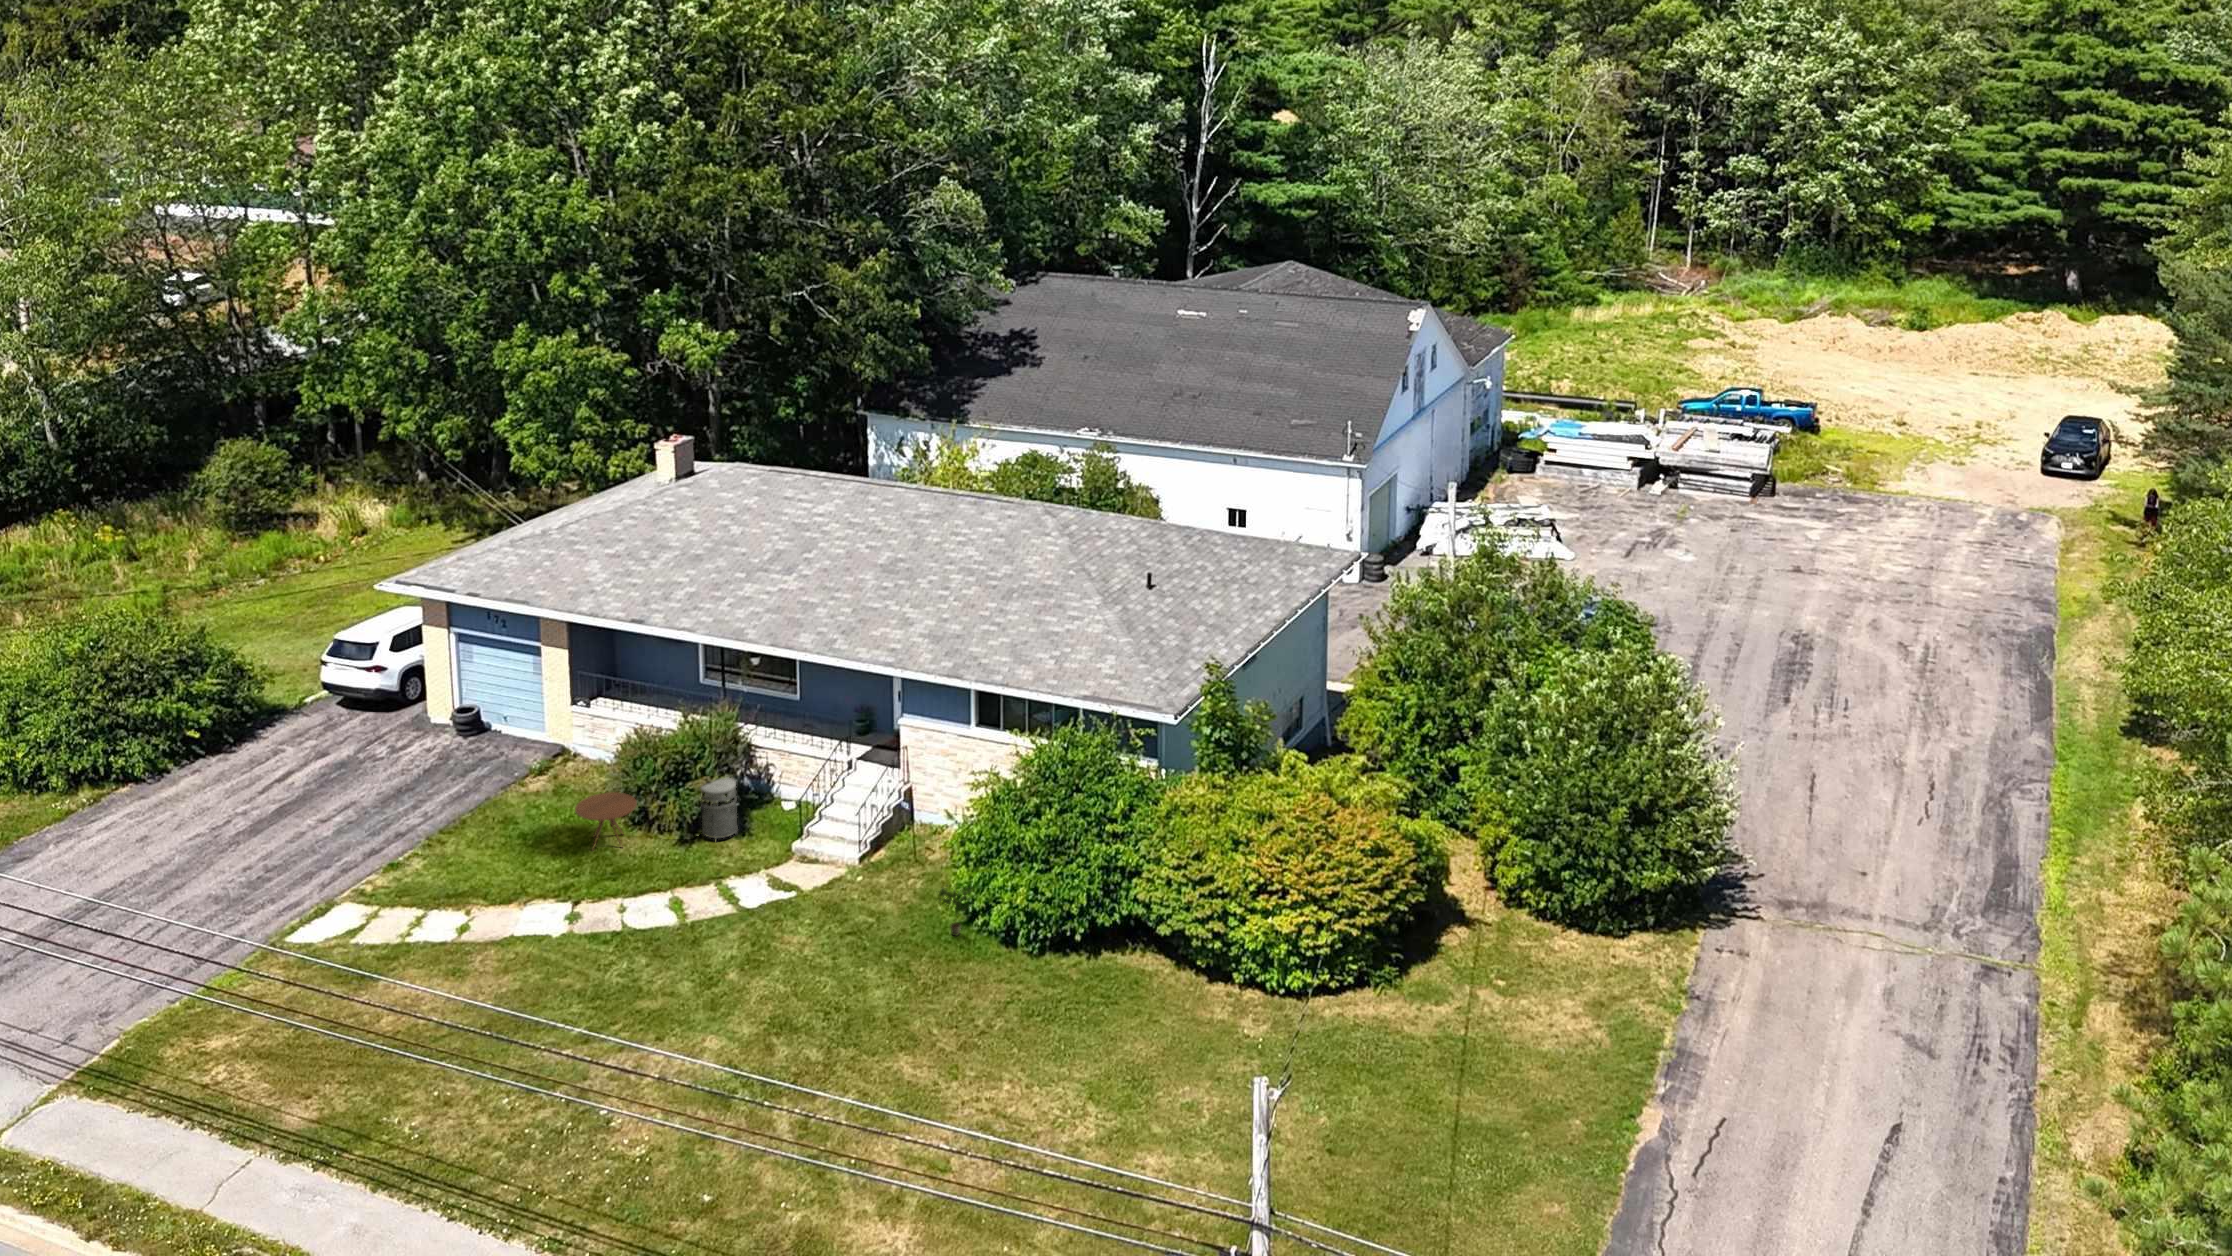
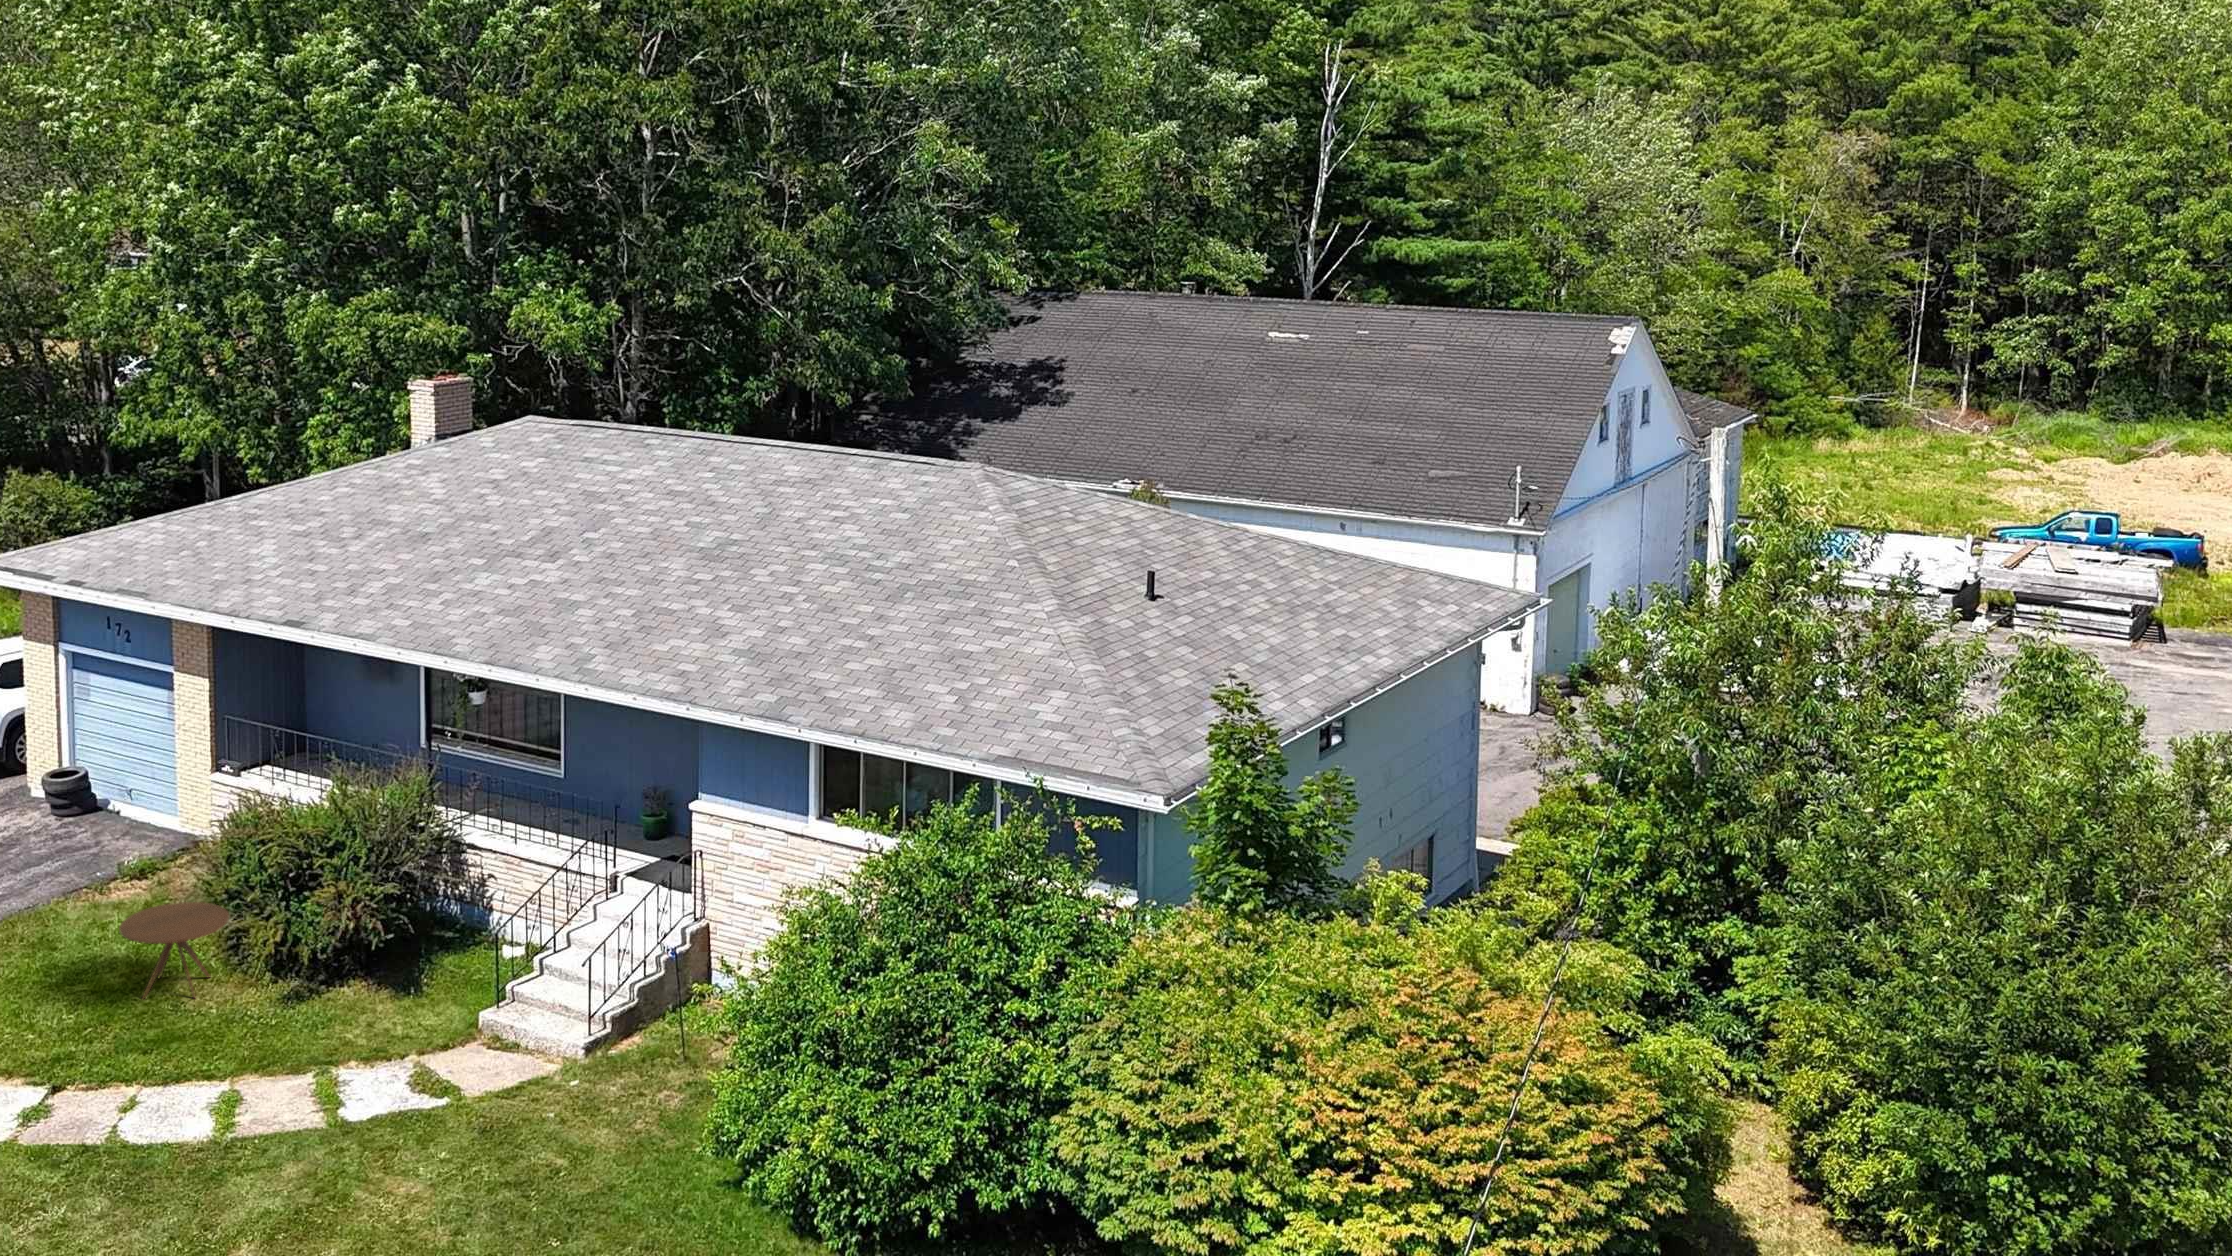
trash can: present [701,777,738,840] -> none [335,887,400,1002]
potted plant: present [939,885,974,936] -> none [669,1098,754,1205]

